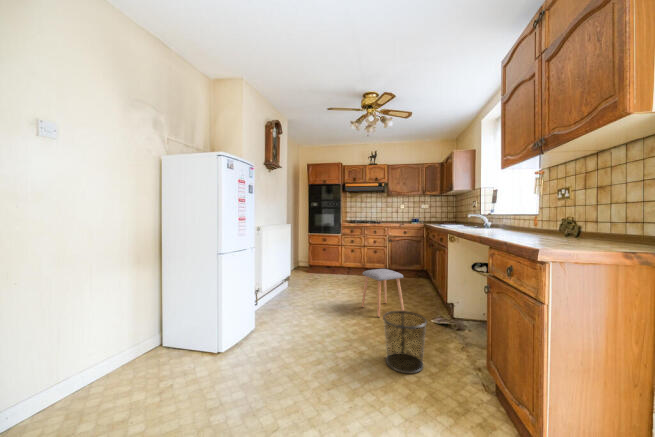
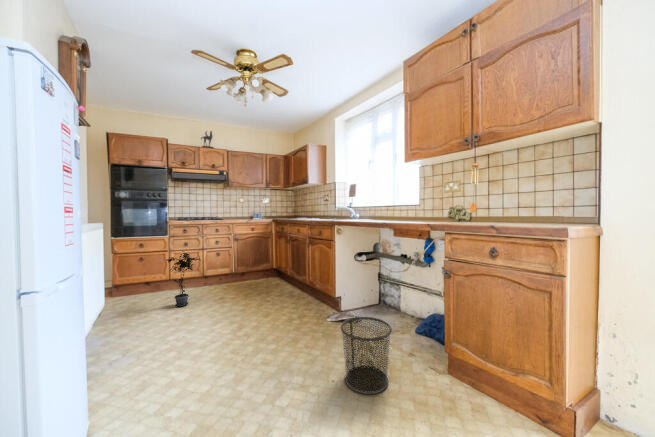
potted plant: none [329,245,348,284] -> present [167,253,200,306]
stool: present [362,269,404,317] -> none [250,273,302,335]

